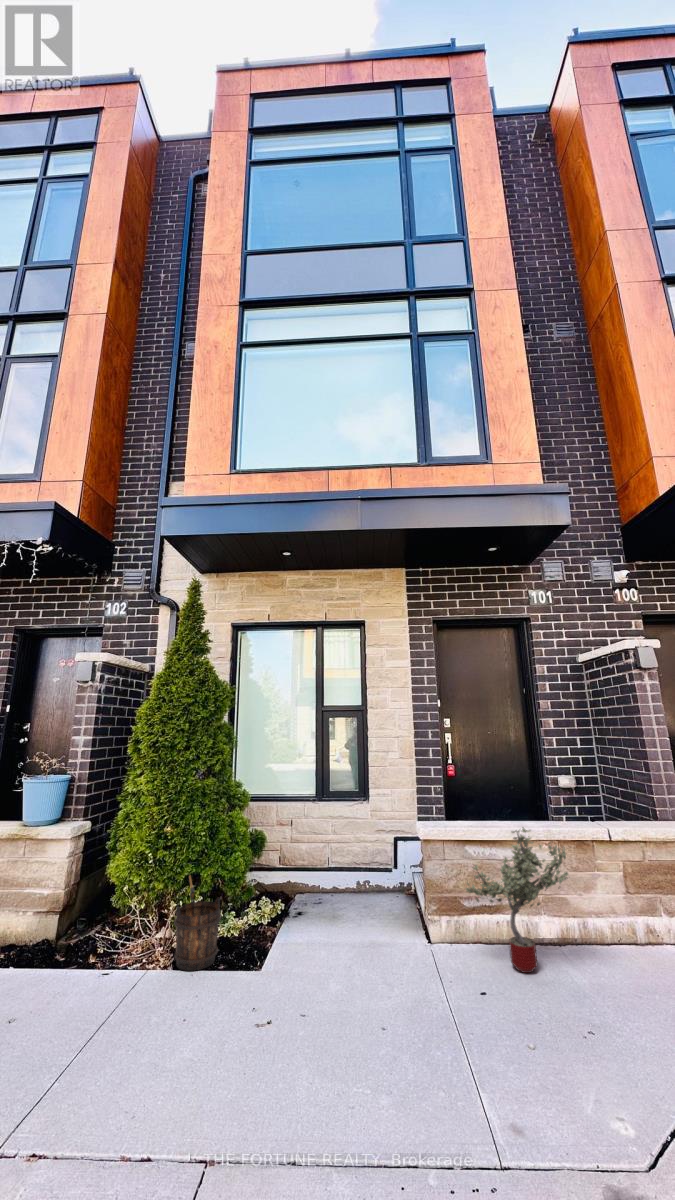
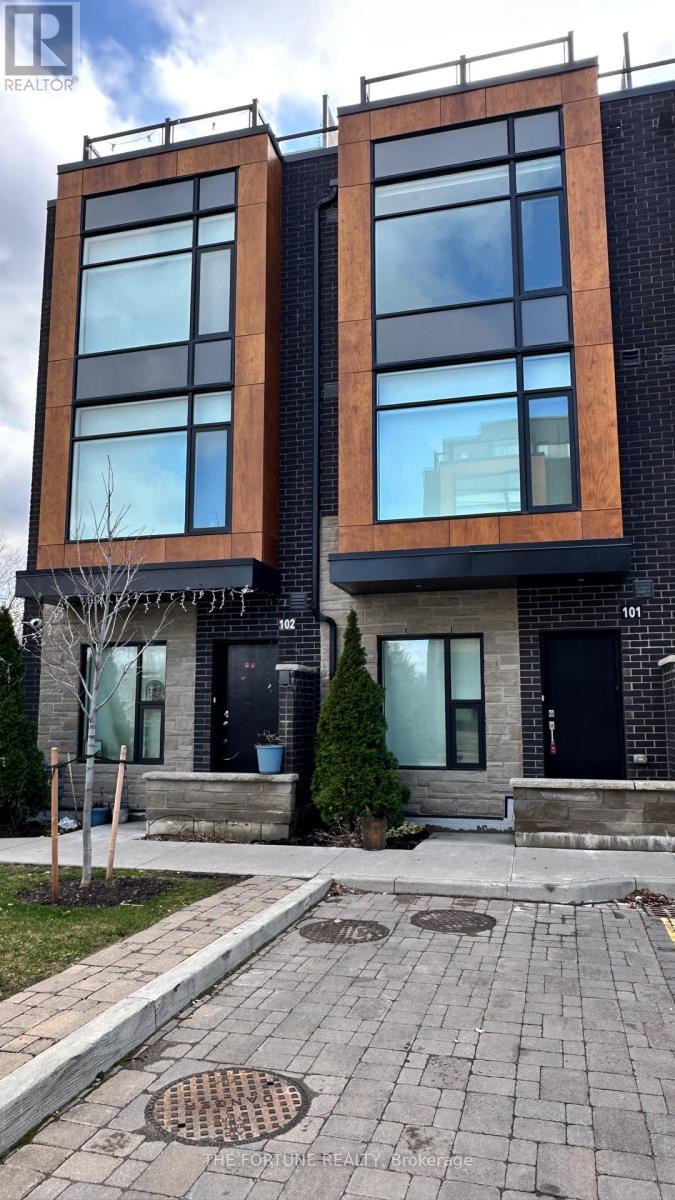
potted tree: present [466,827,568,973] -> none [532,778,595,856]

